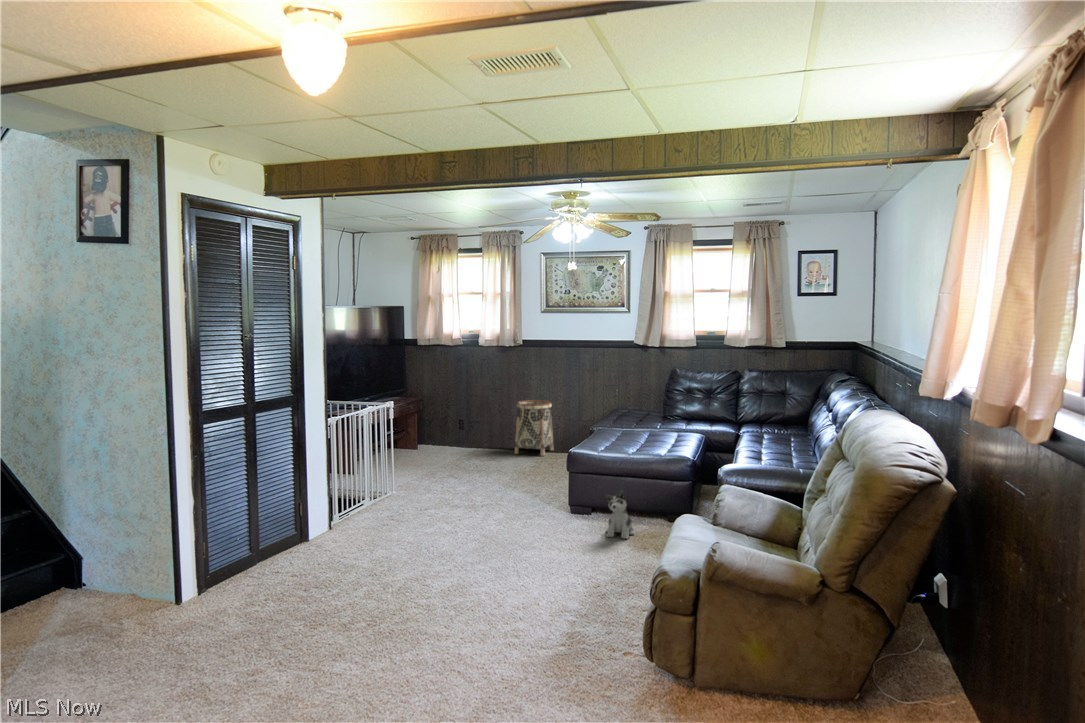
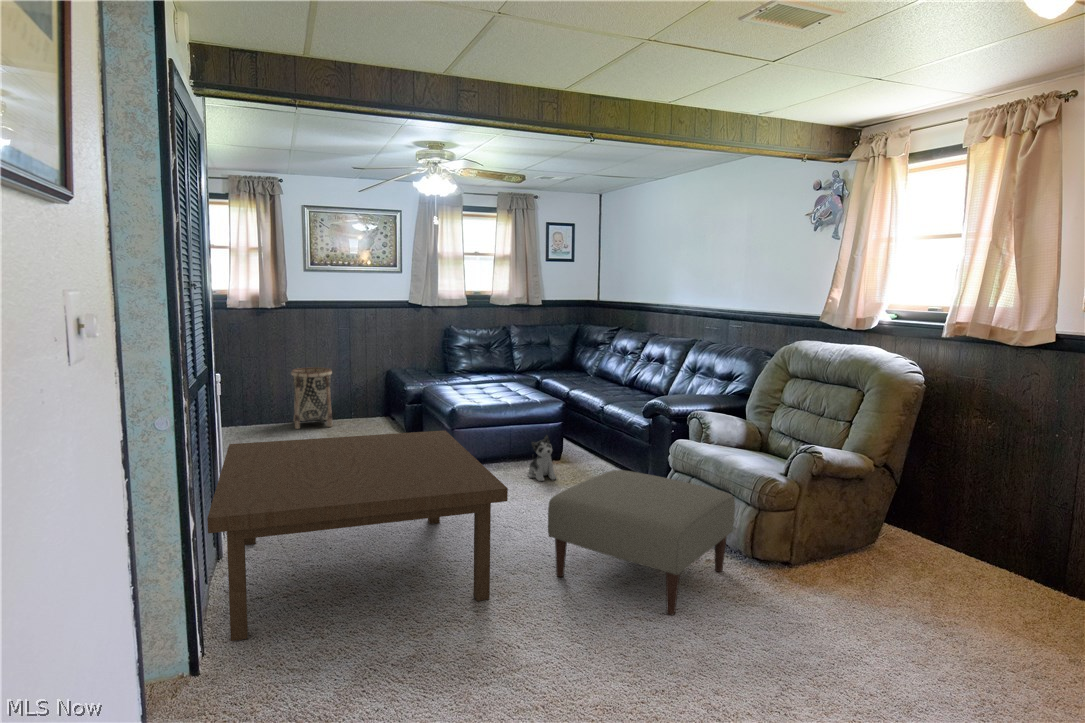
coffee table: none [191,454,473,614] -> present [207,430,508,641]
ottoman: none [437,530,599,677] -> present [548,470,735,615]

